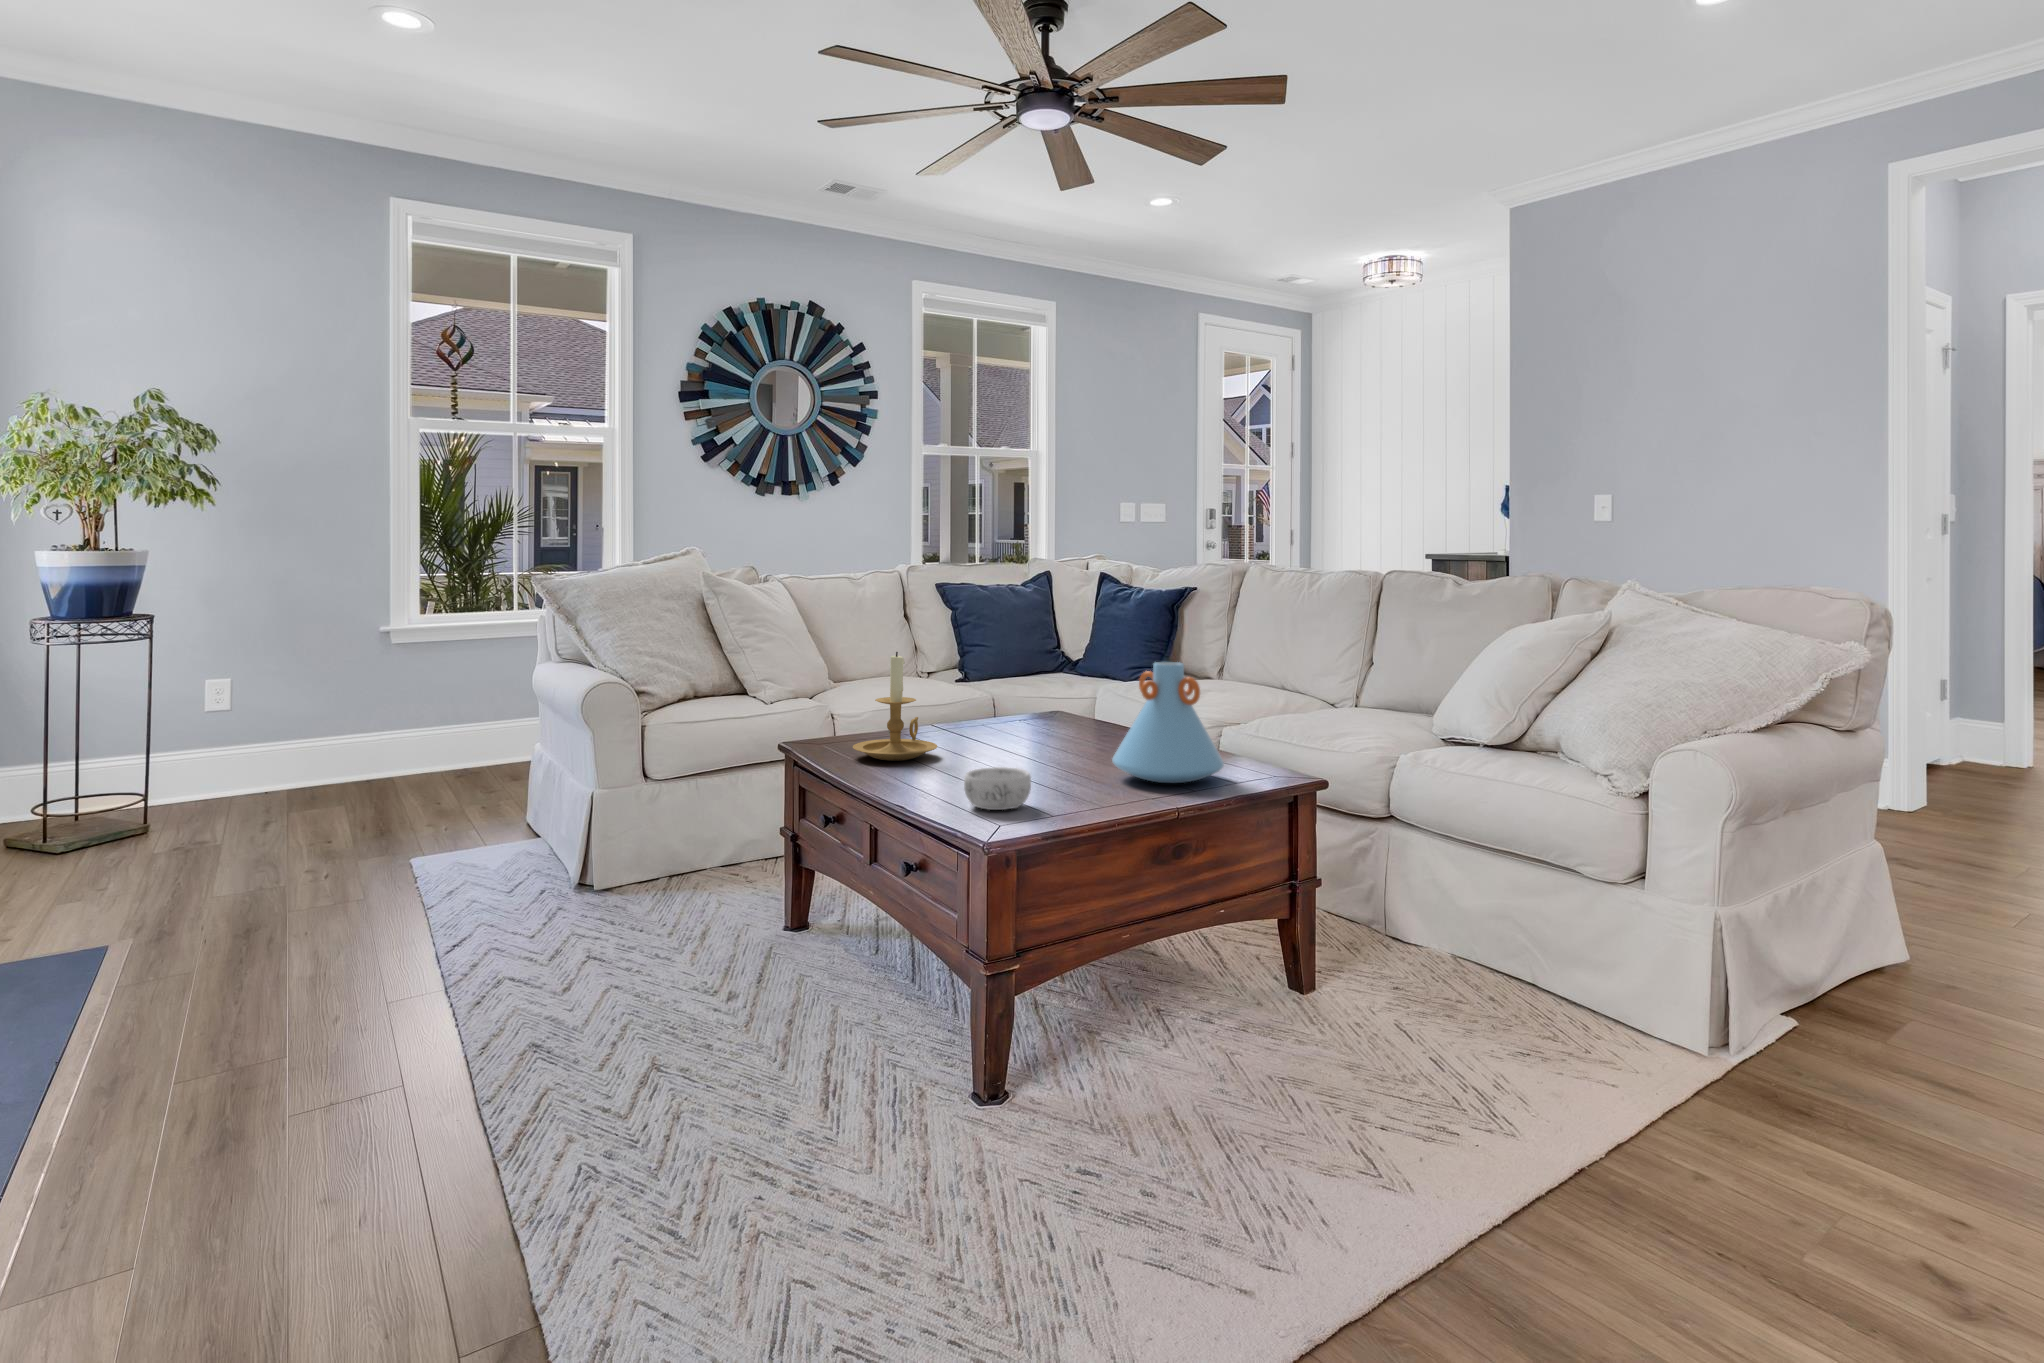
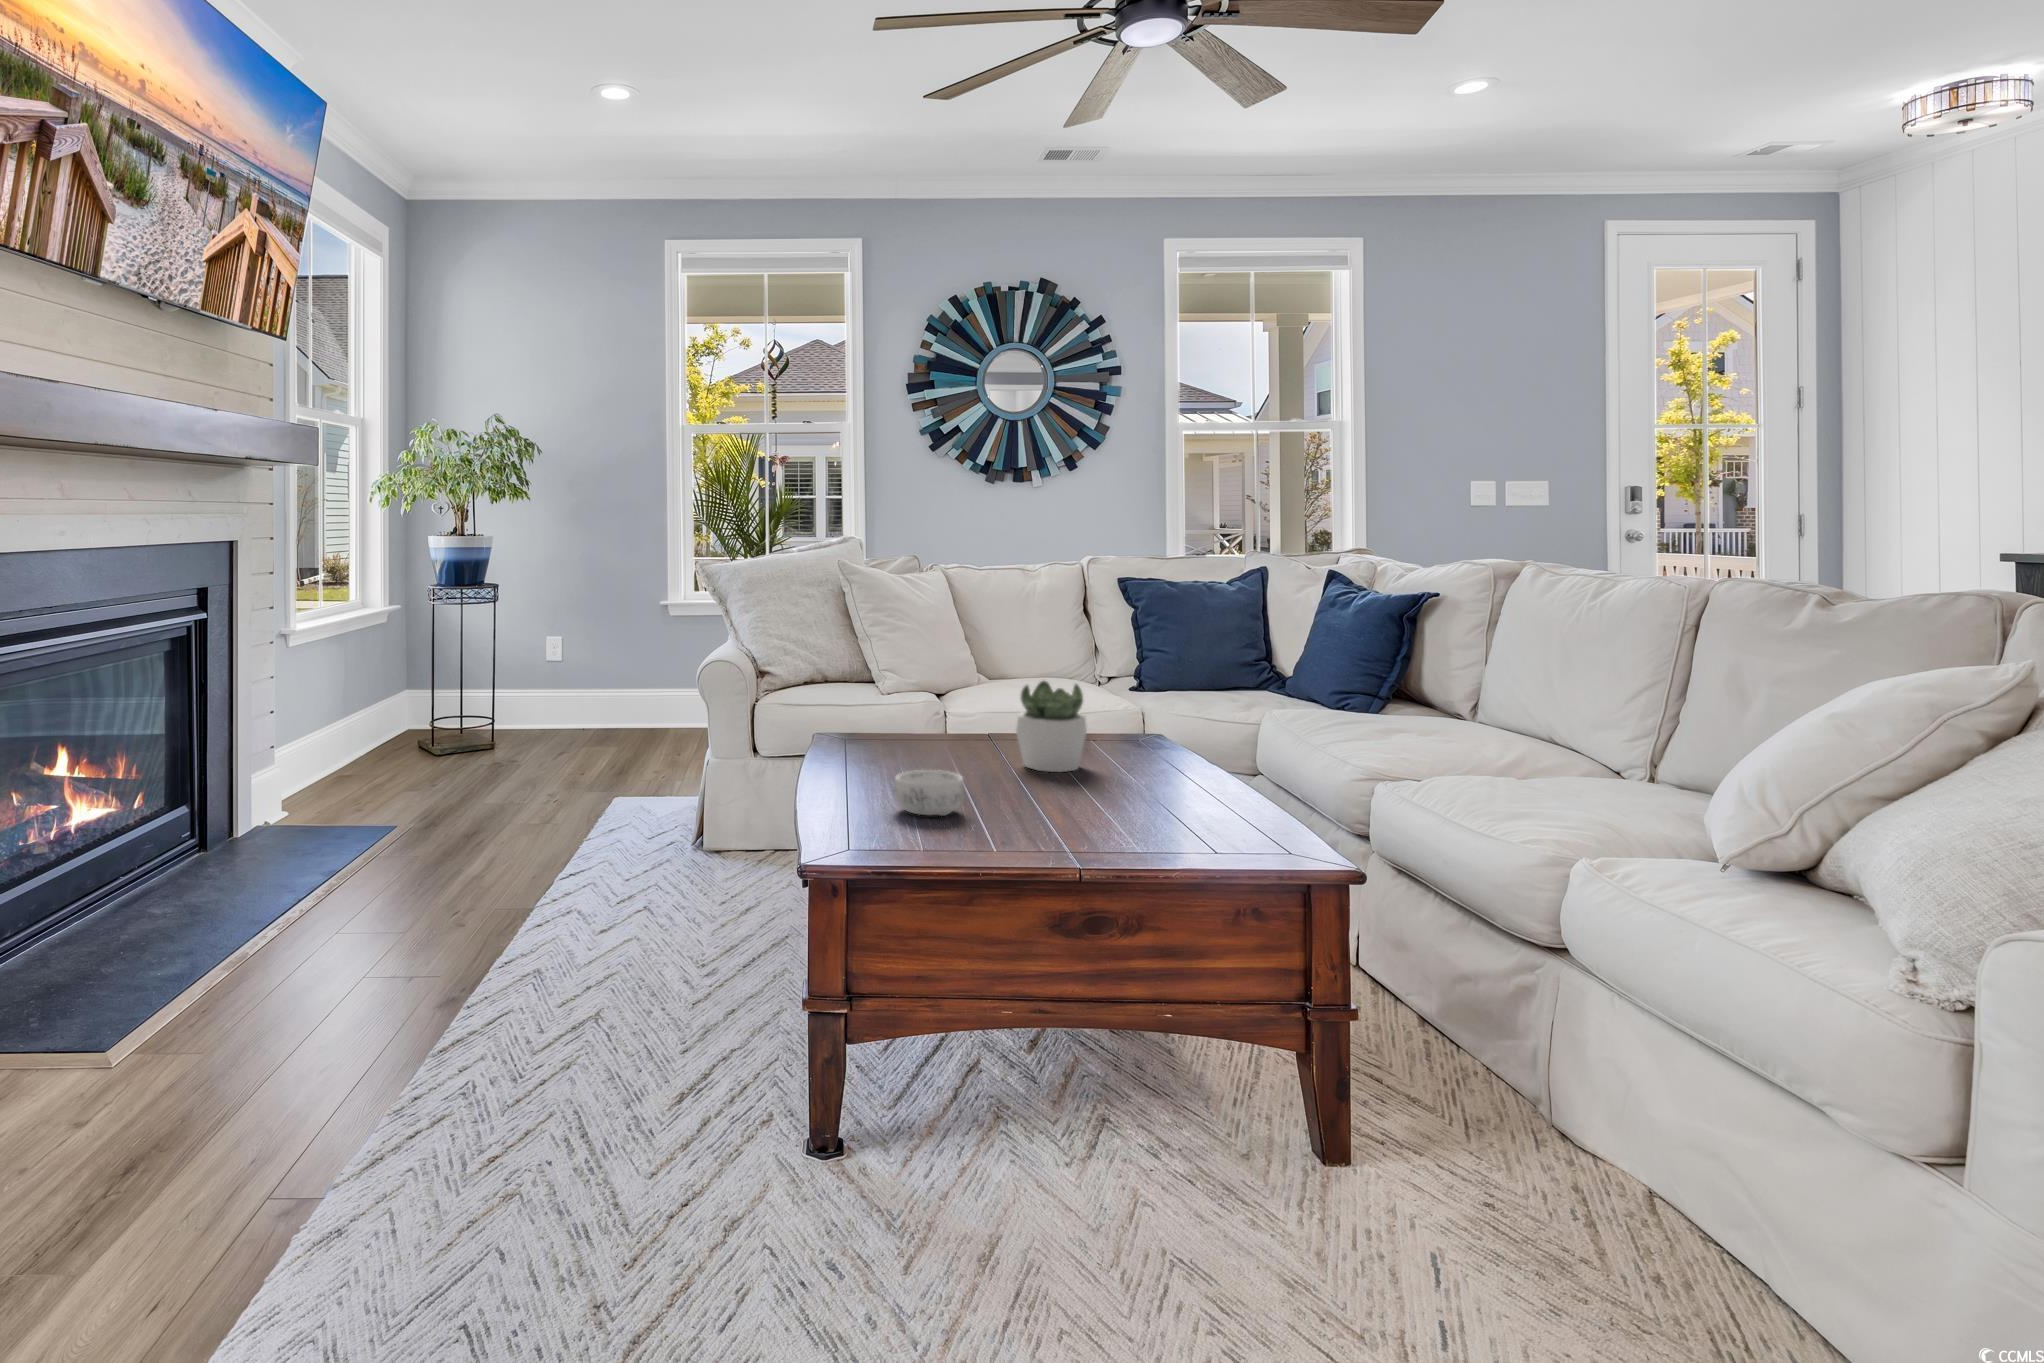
candle holder: present [853,652,937,761] -> none [886,644,972,754]
vase: present [1112,662,1224,783] -> none [1103,671,1237,812]
succulent plant: none [991,680,1058,764] -> present [1016,681,1087,772]

